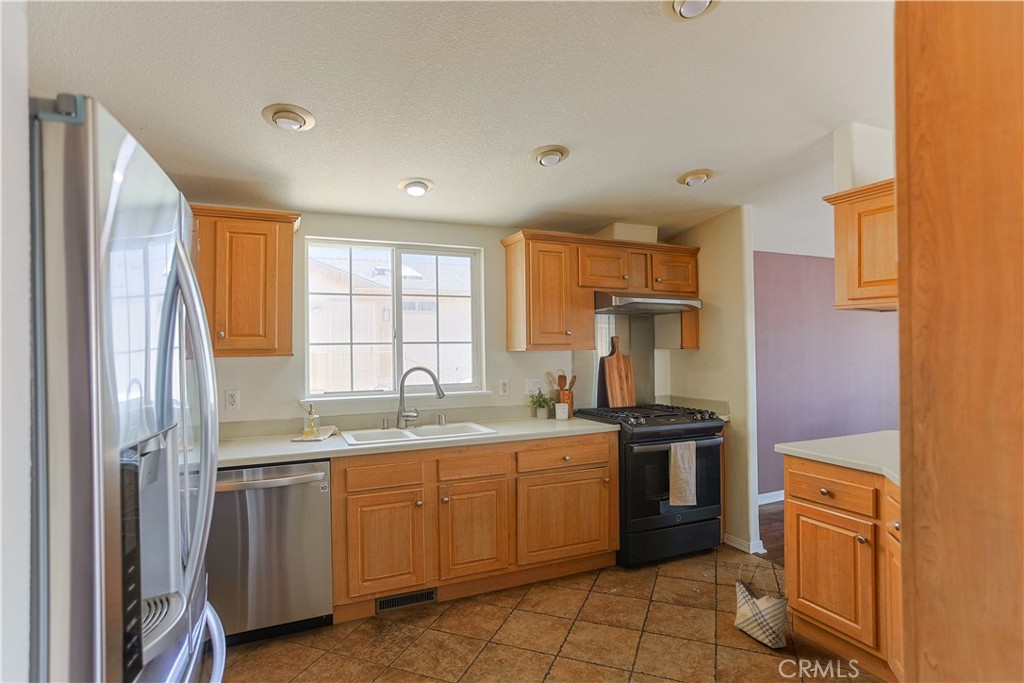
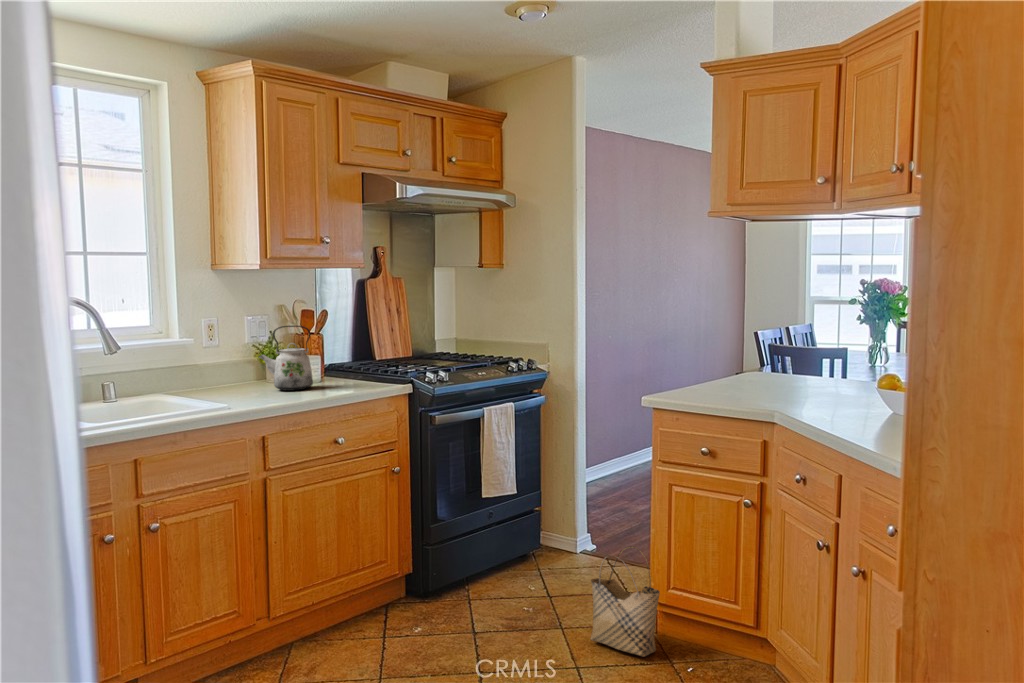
kettle: none [527,385,558,424] -> present [259,326,313,391]

